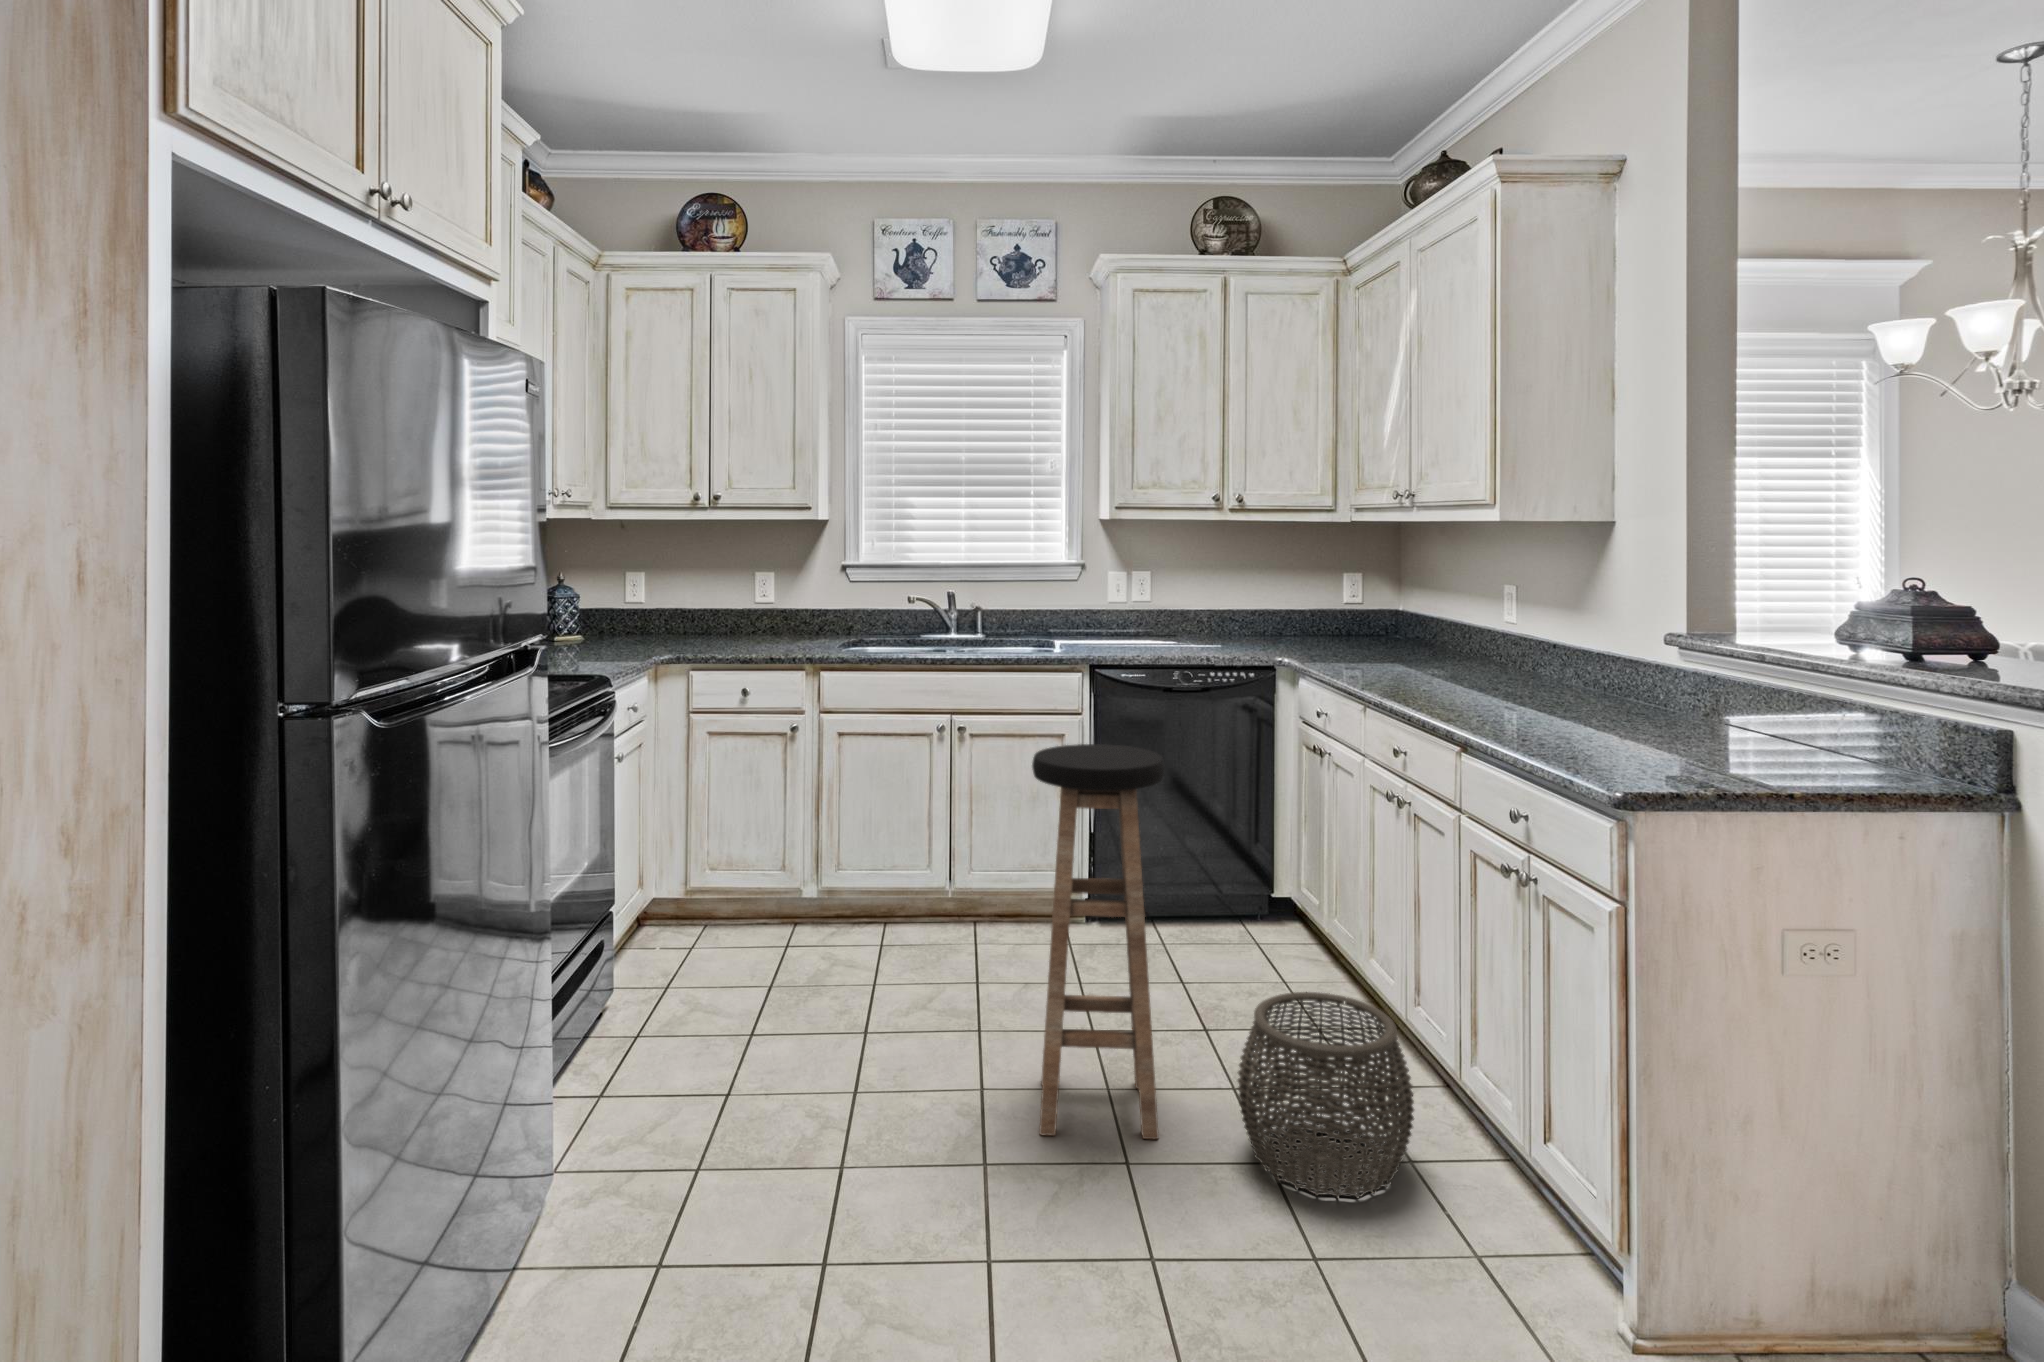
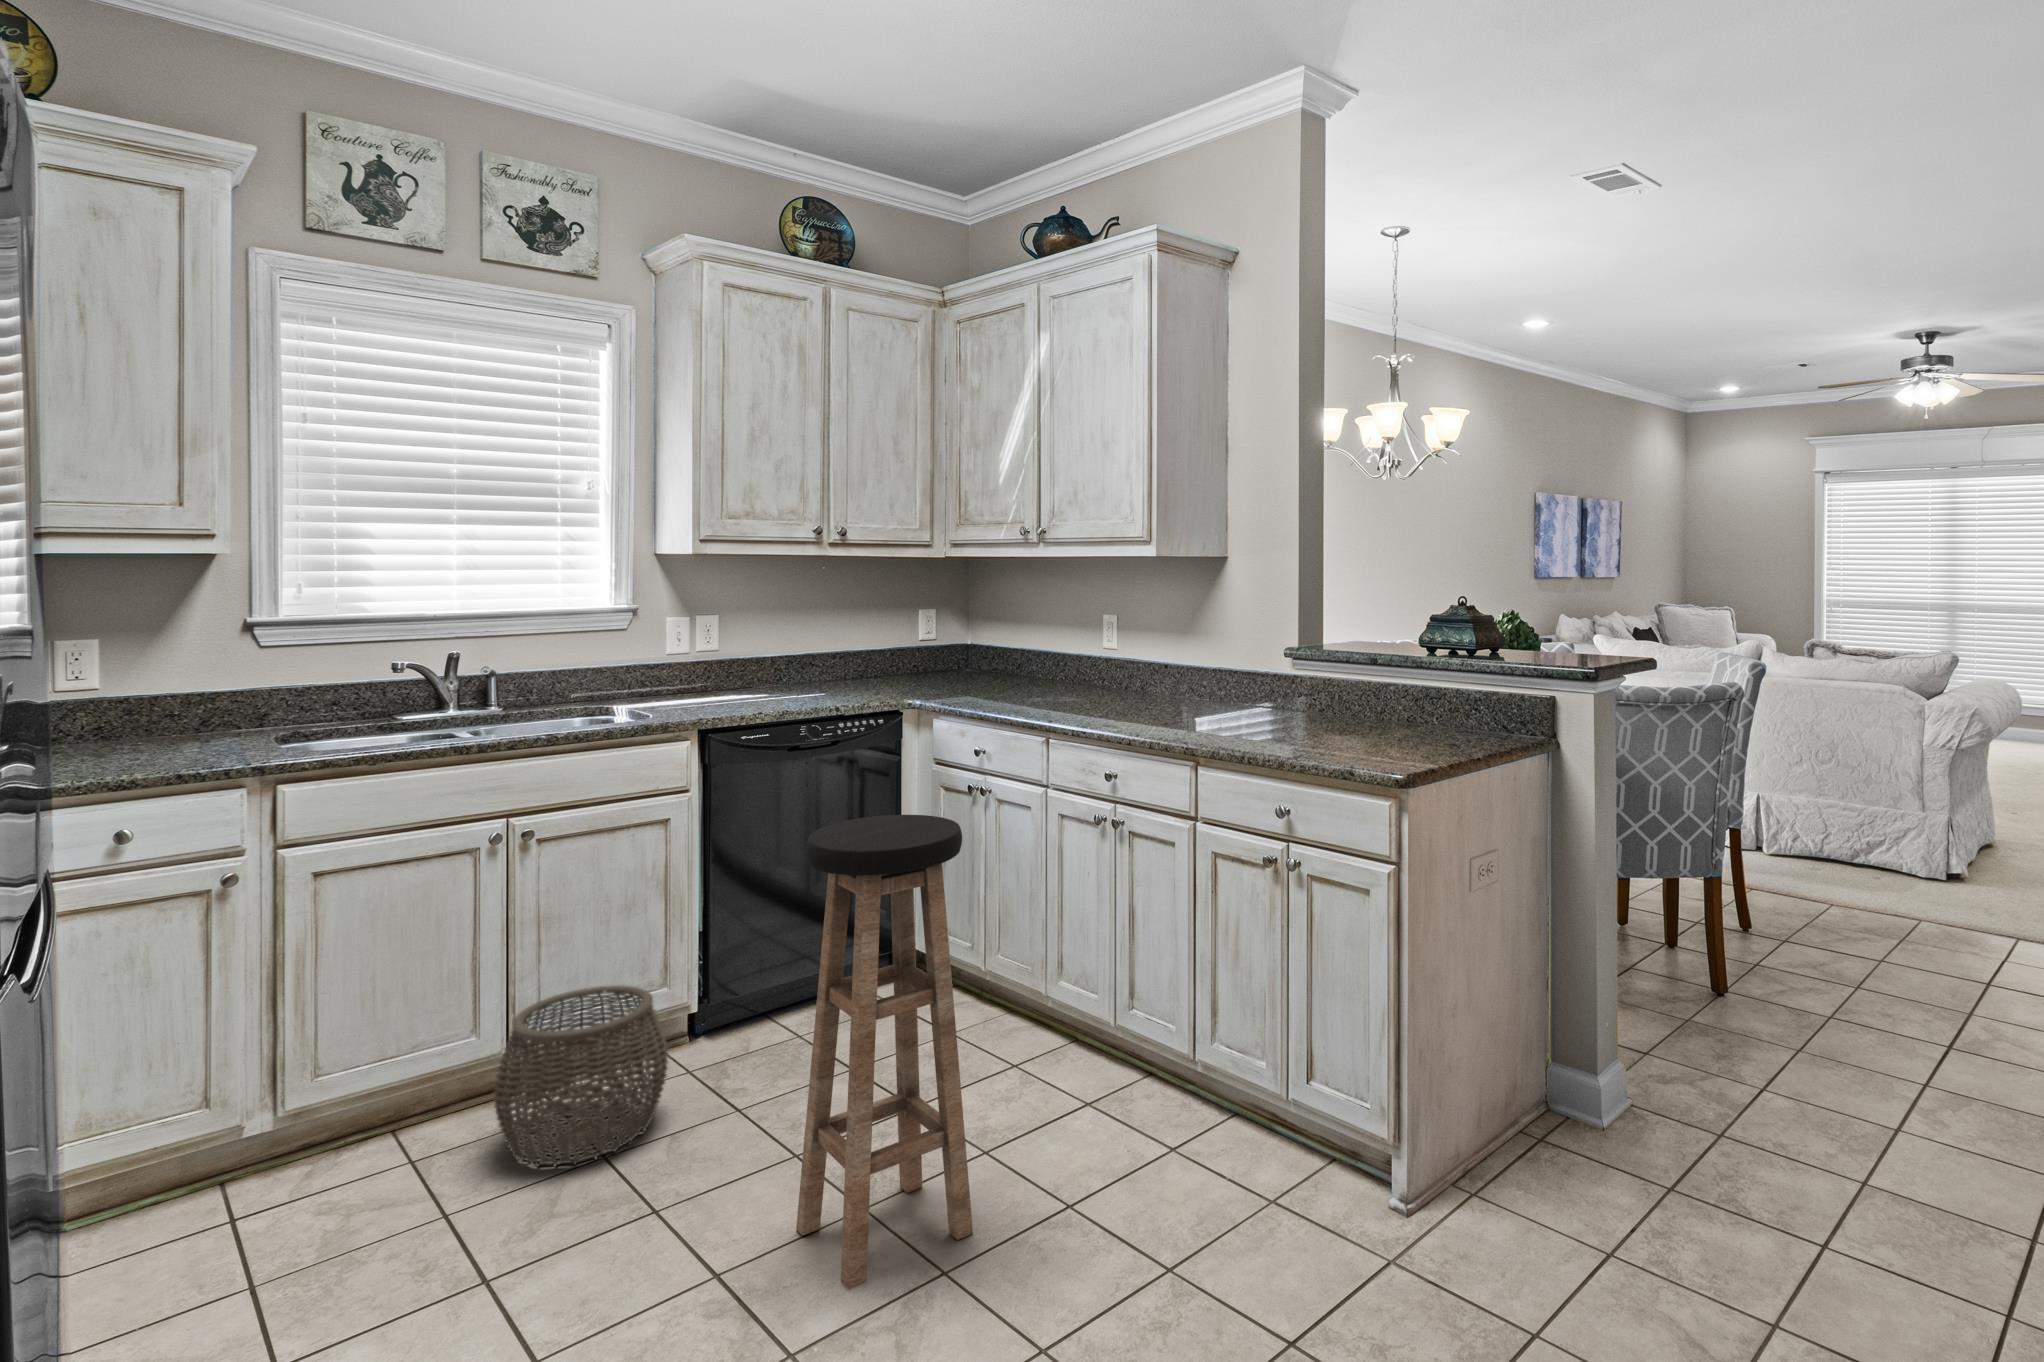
woven basket: present [1237,992,1414,1198] -> present [494,985,668,1166]

